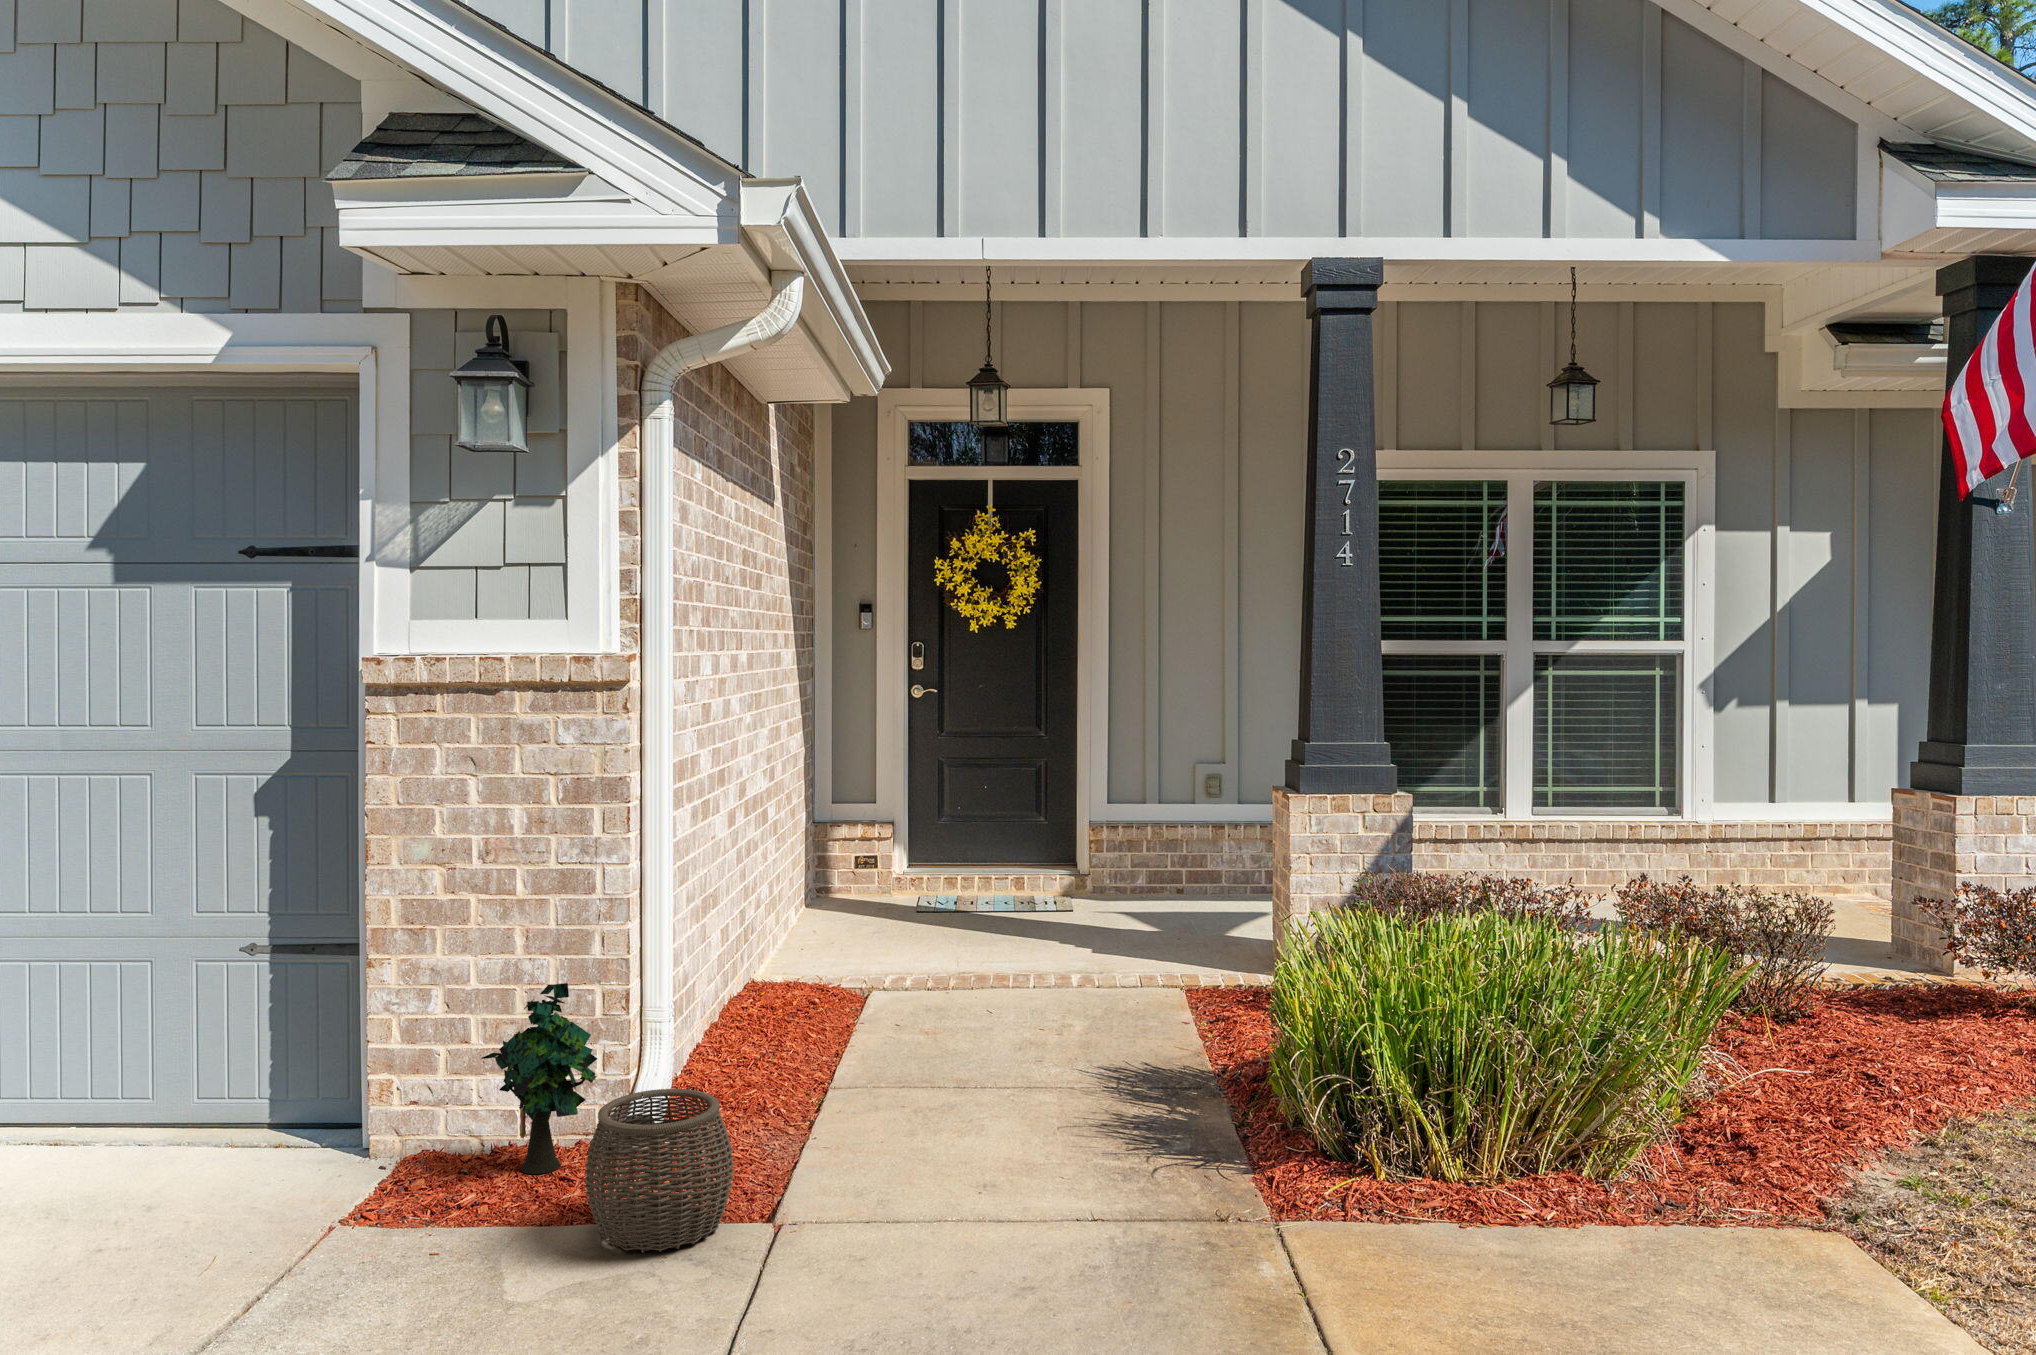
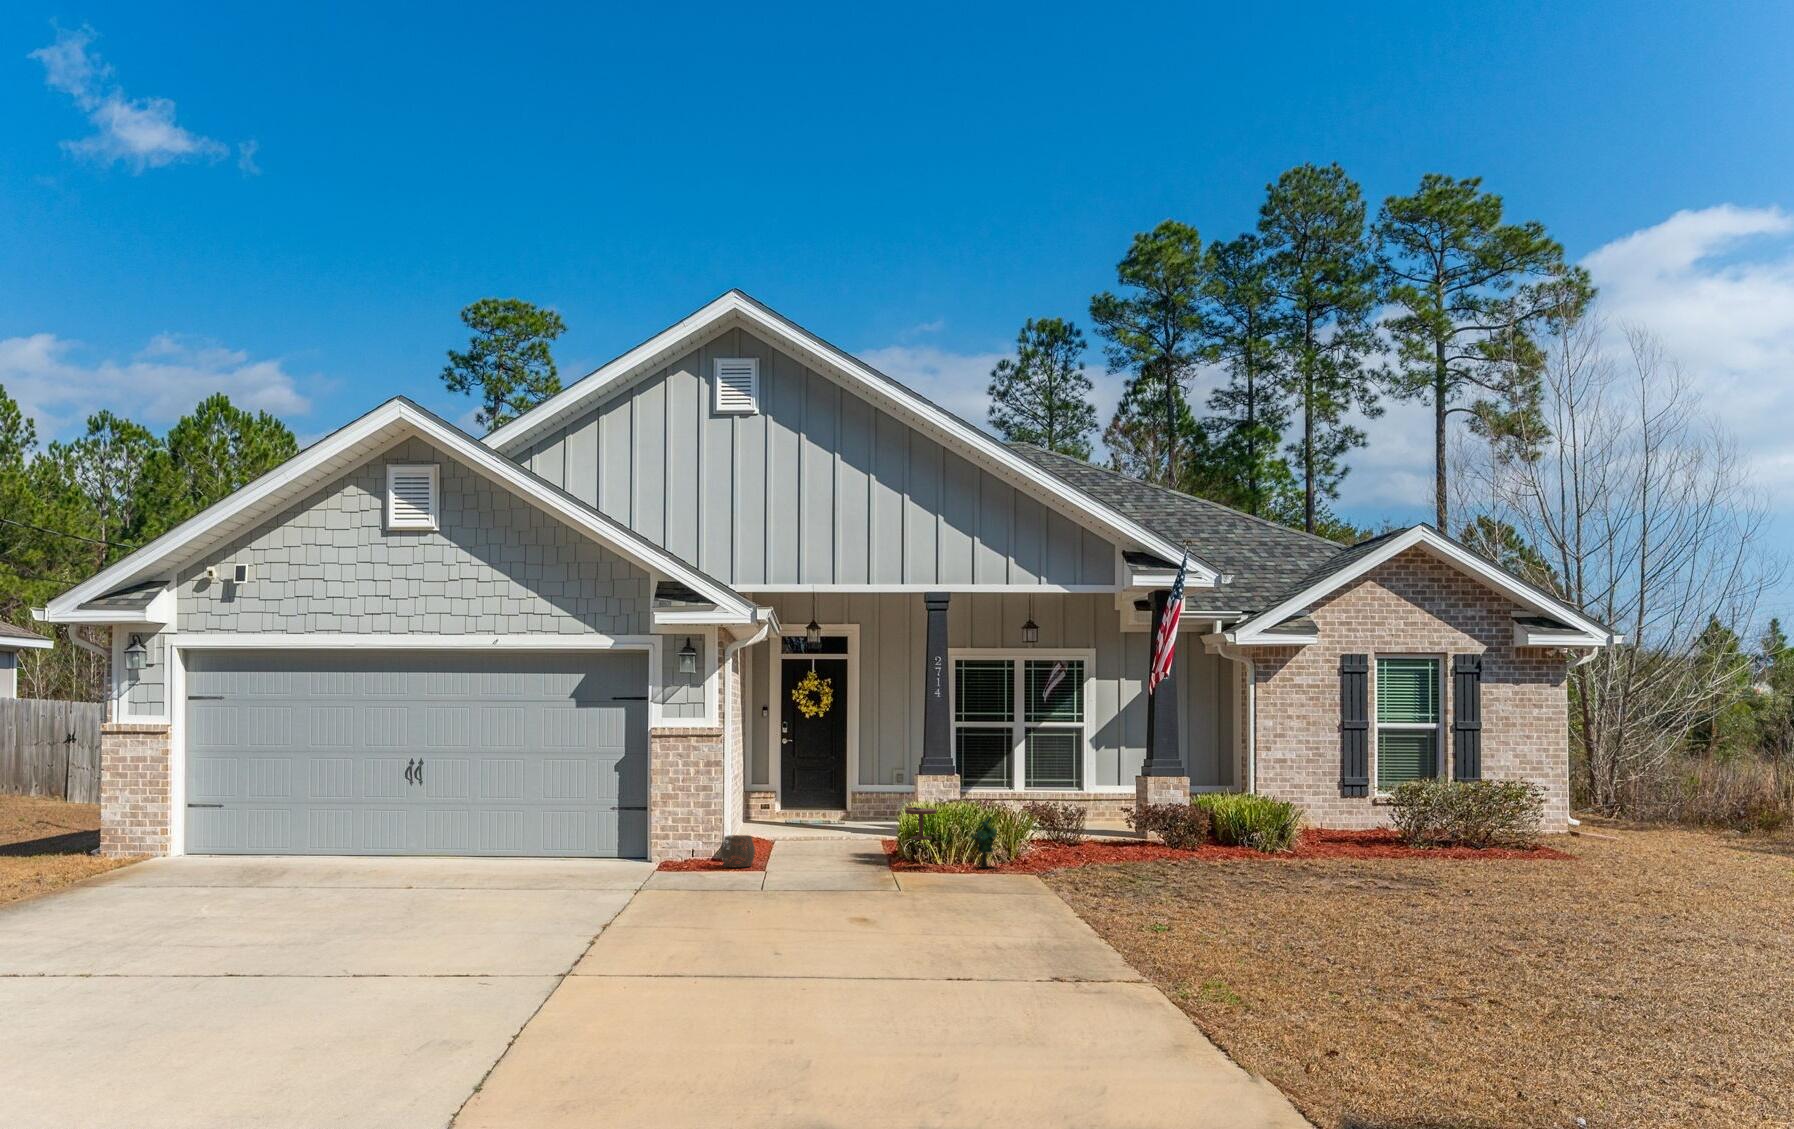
decorative plant: present [481,983,597,1174] -> present [971,817,997,868]
side table: none [1385,1004,1537,1274] -> present [905,806,937,840]

